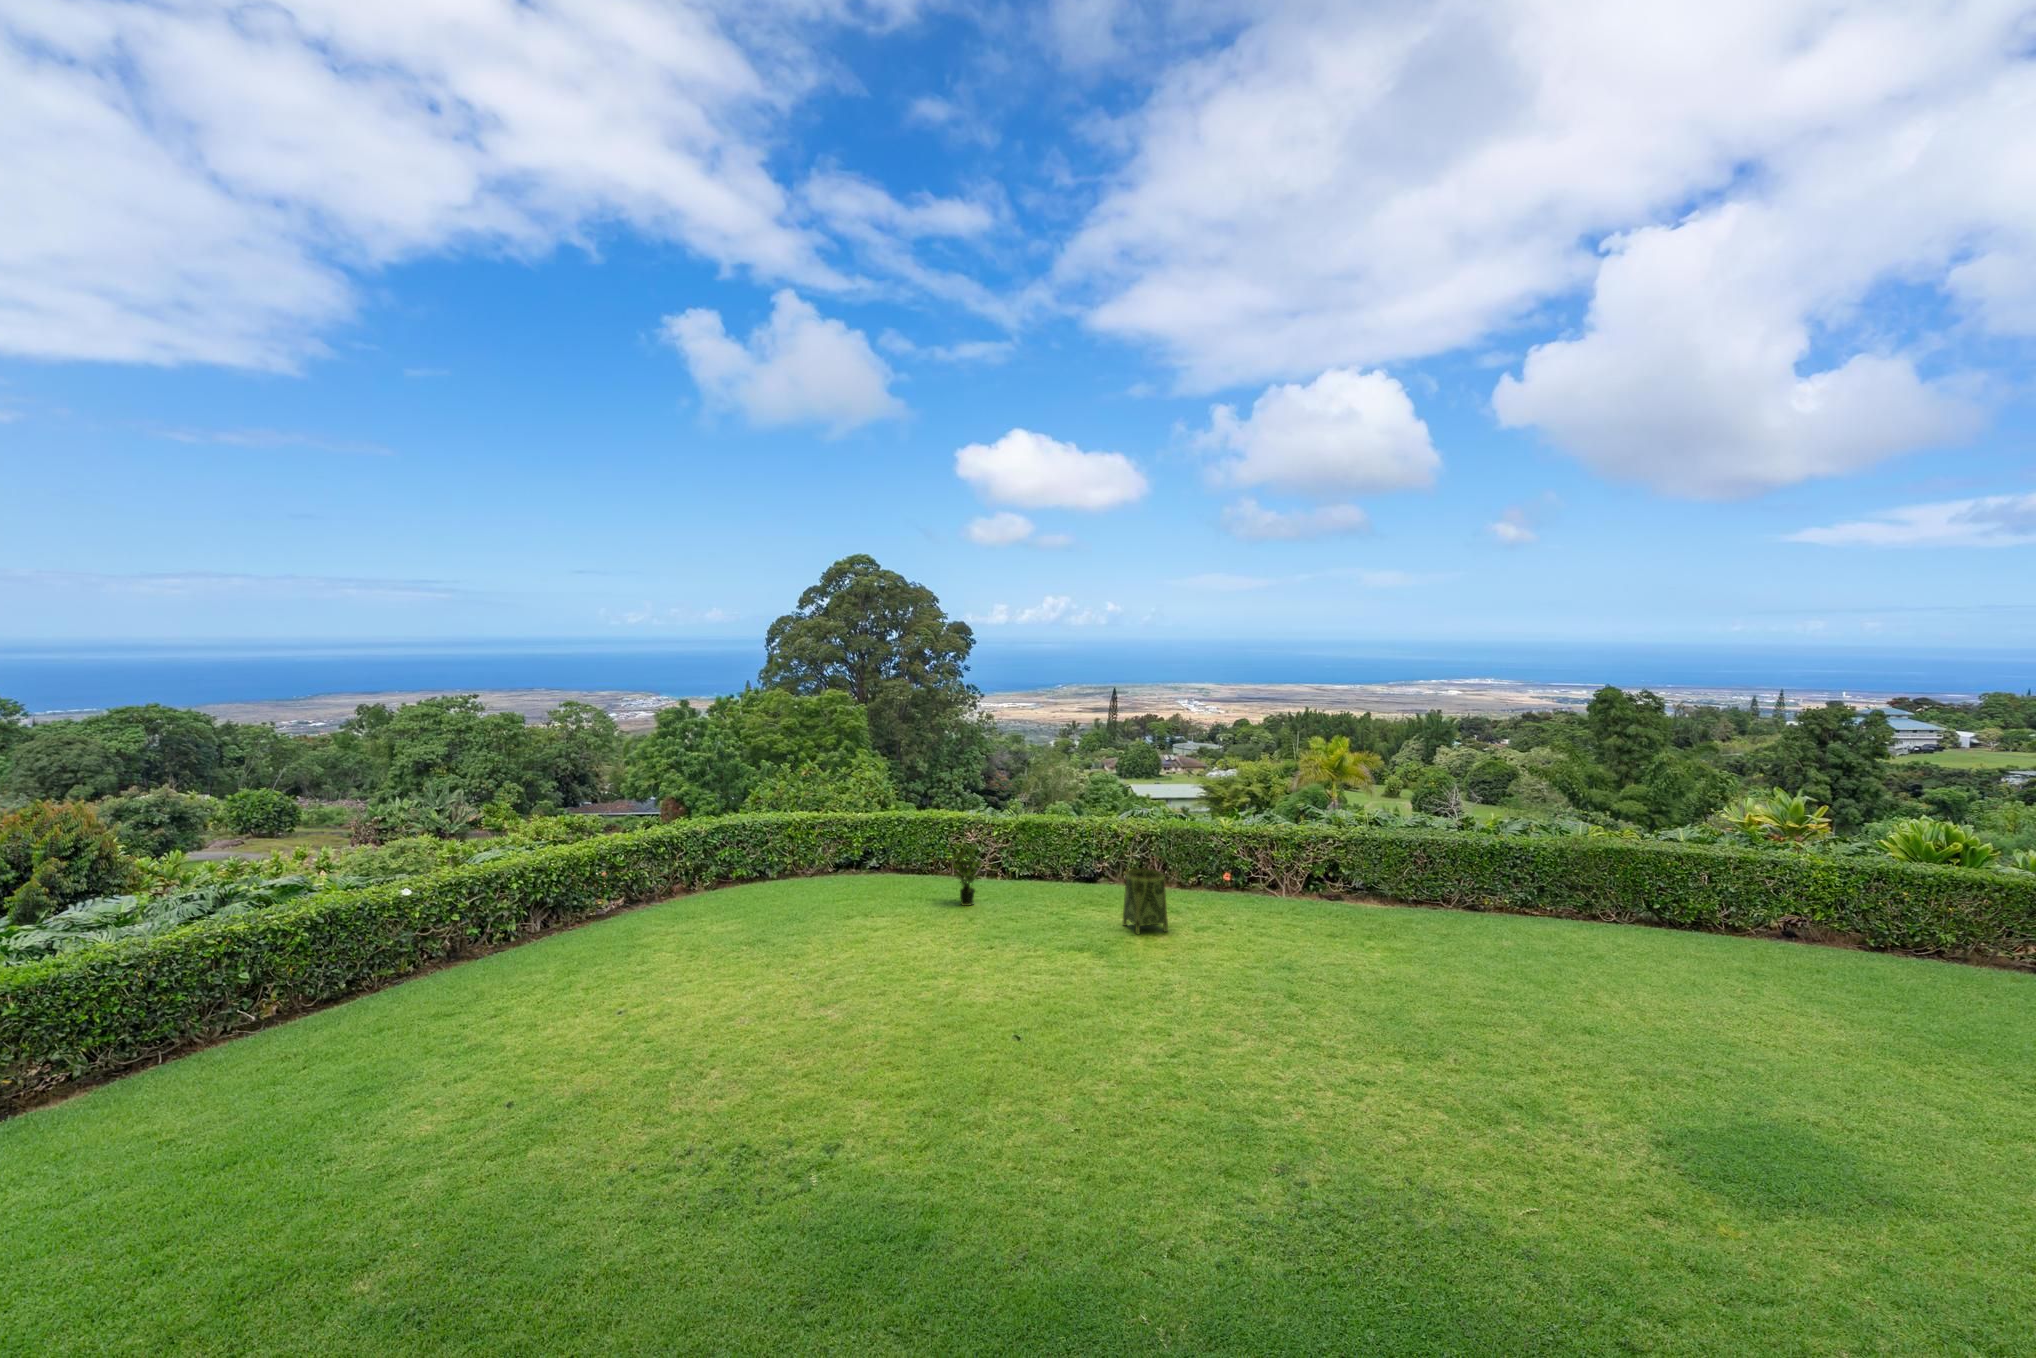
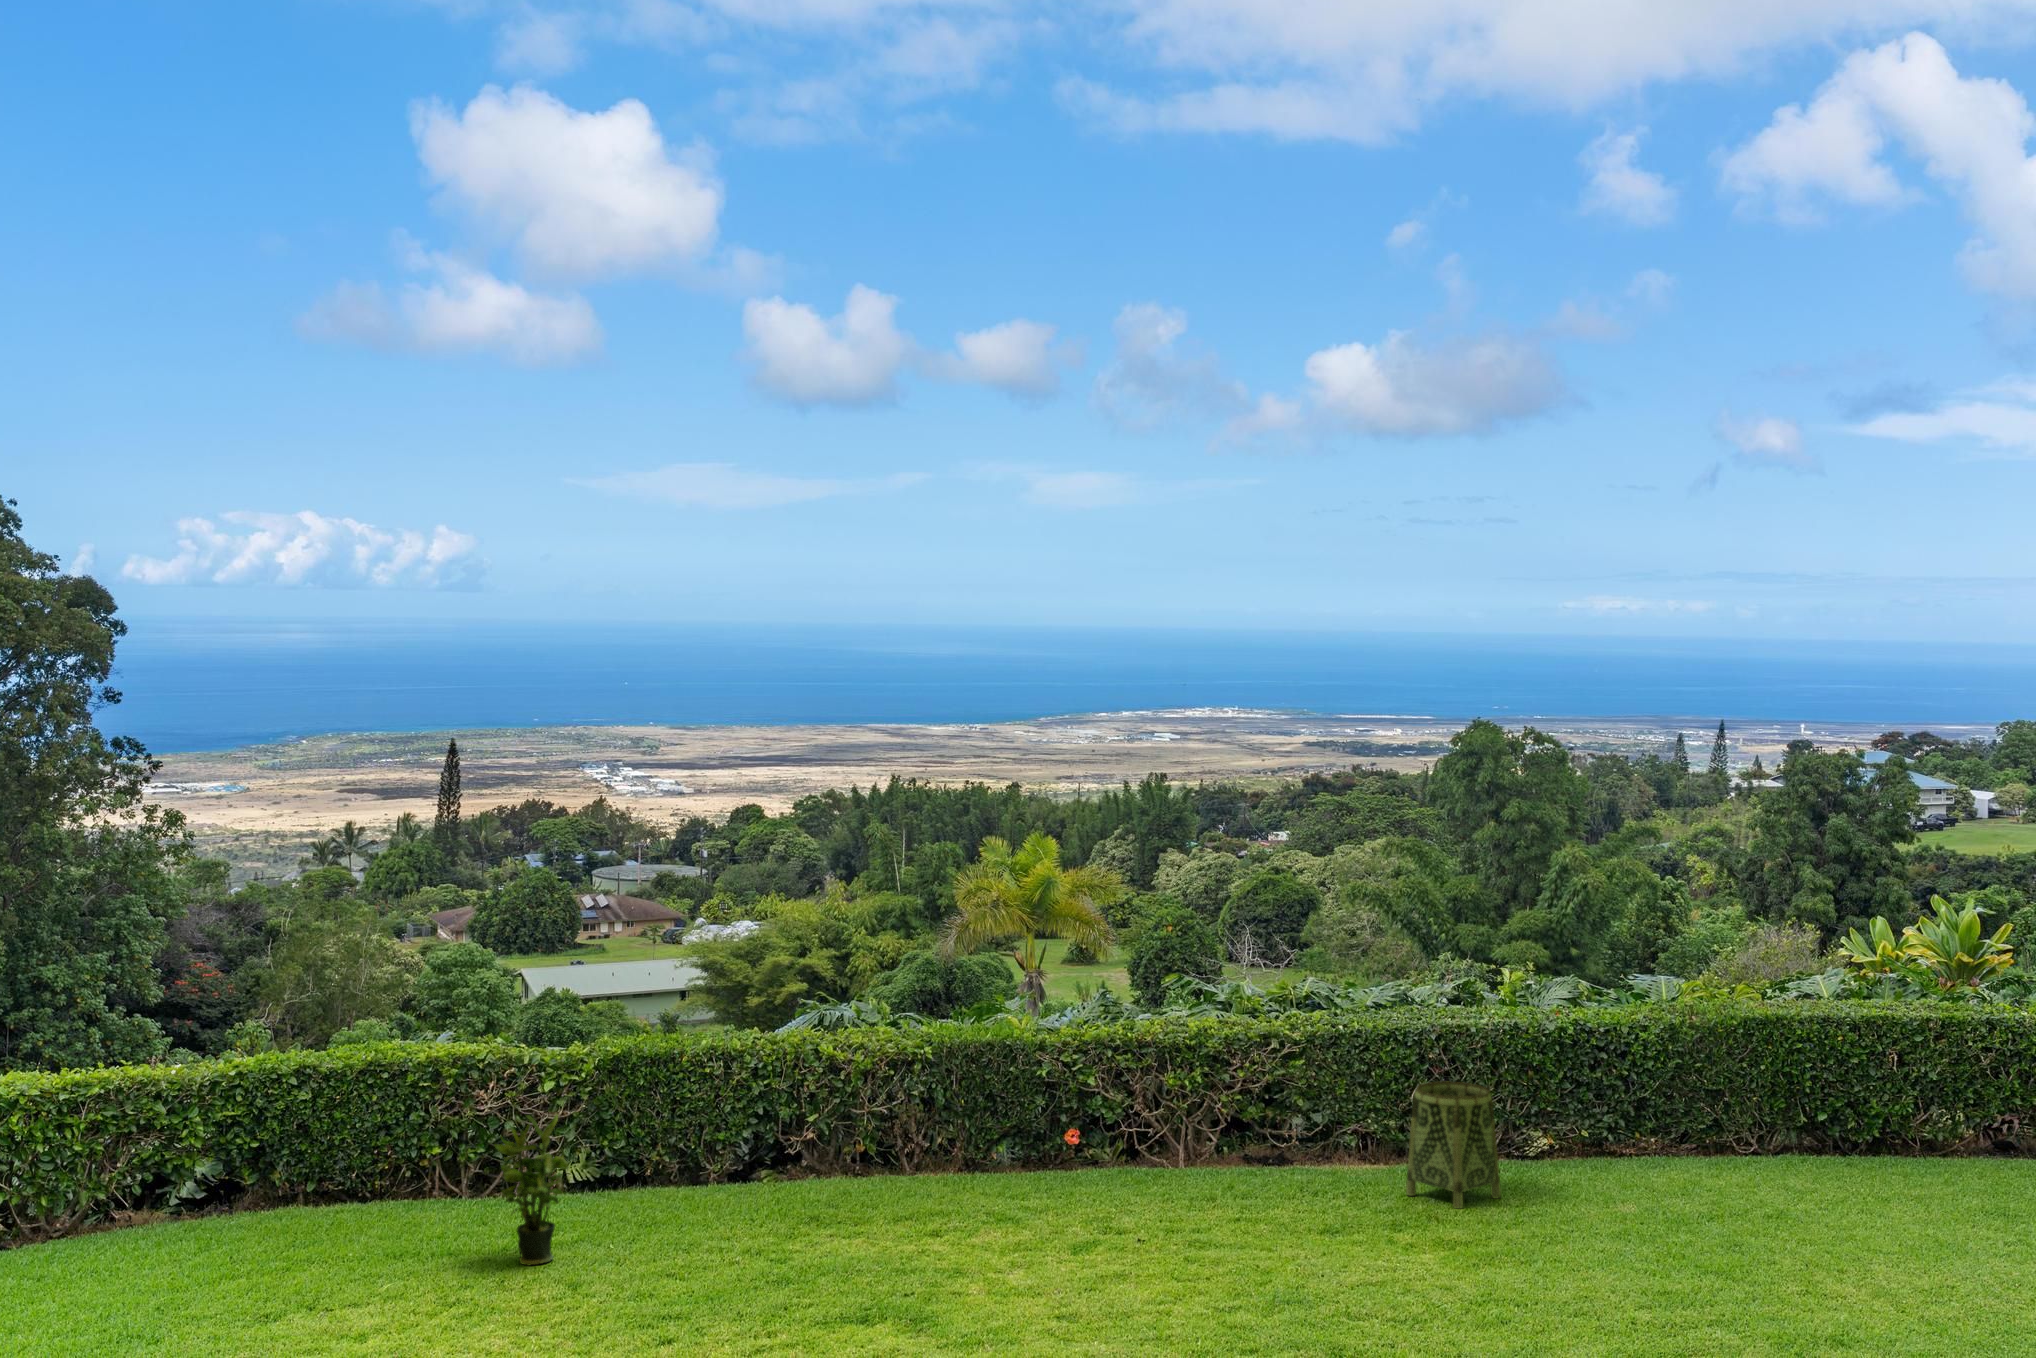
basket: present [1123,869,1168,934] -> present [1406,1082,1501,1208]

